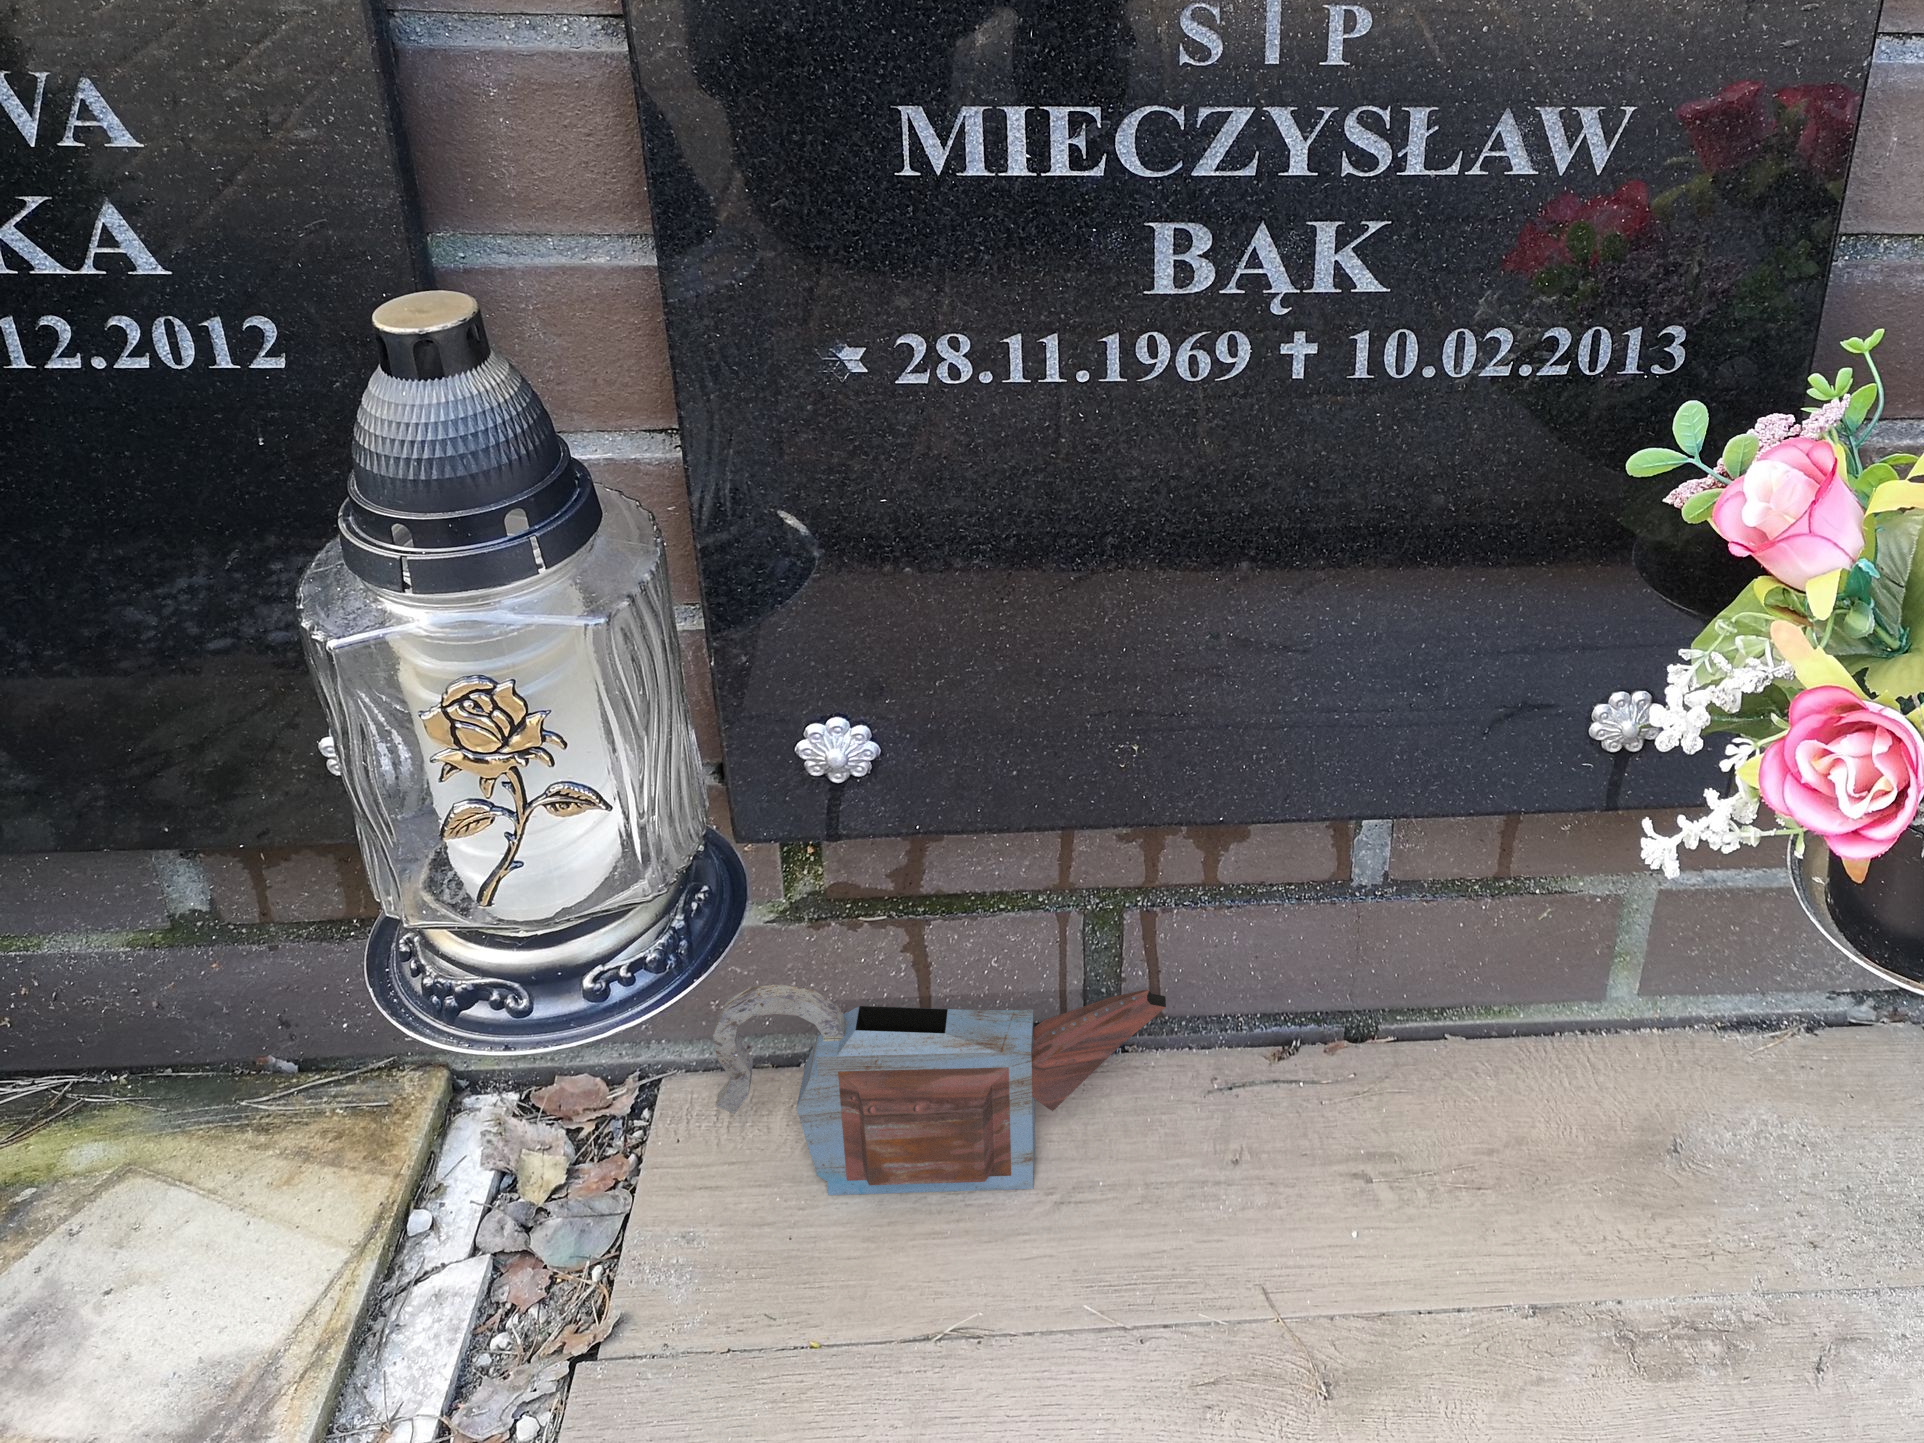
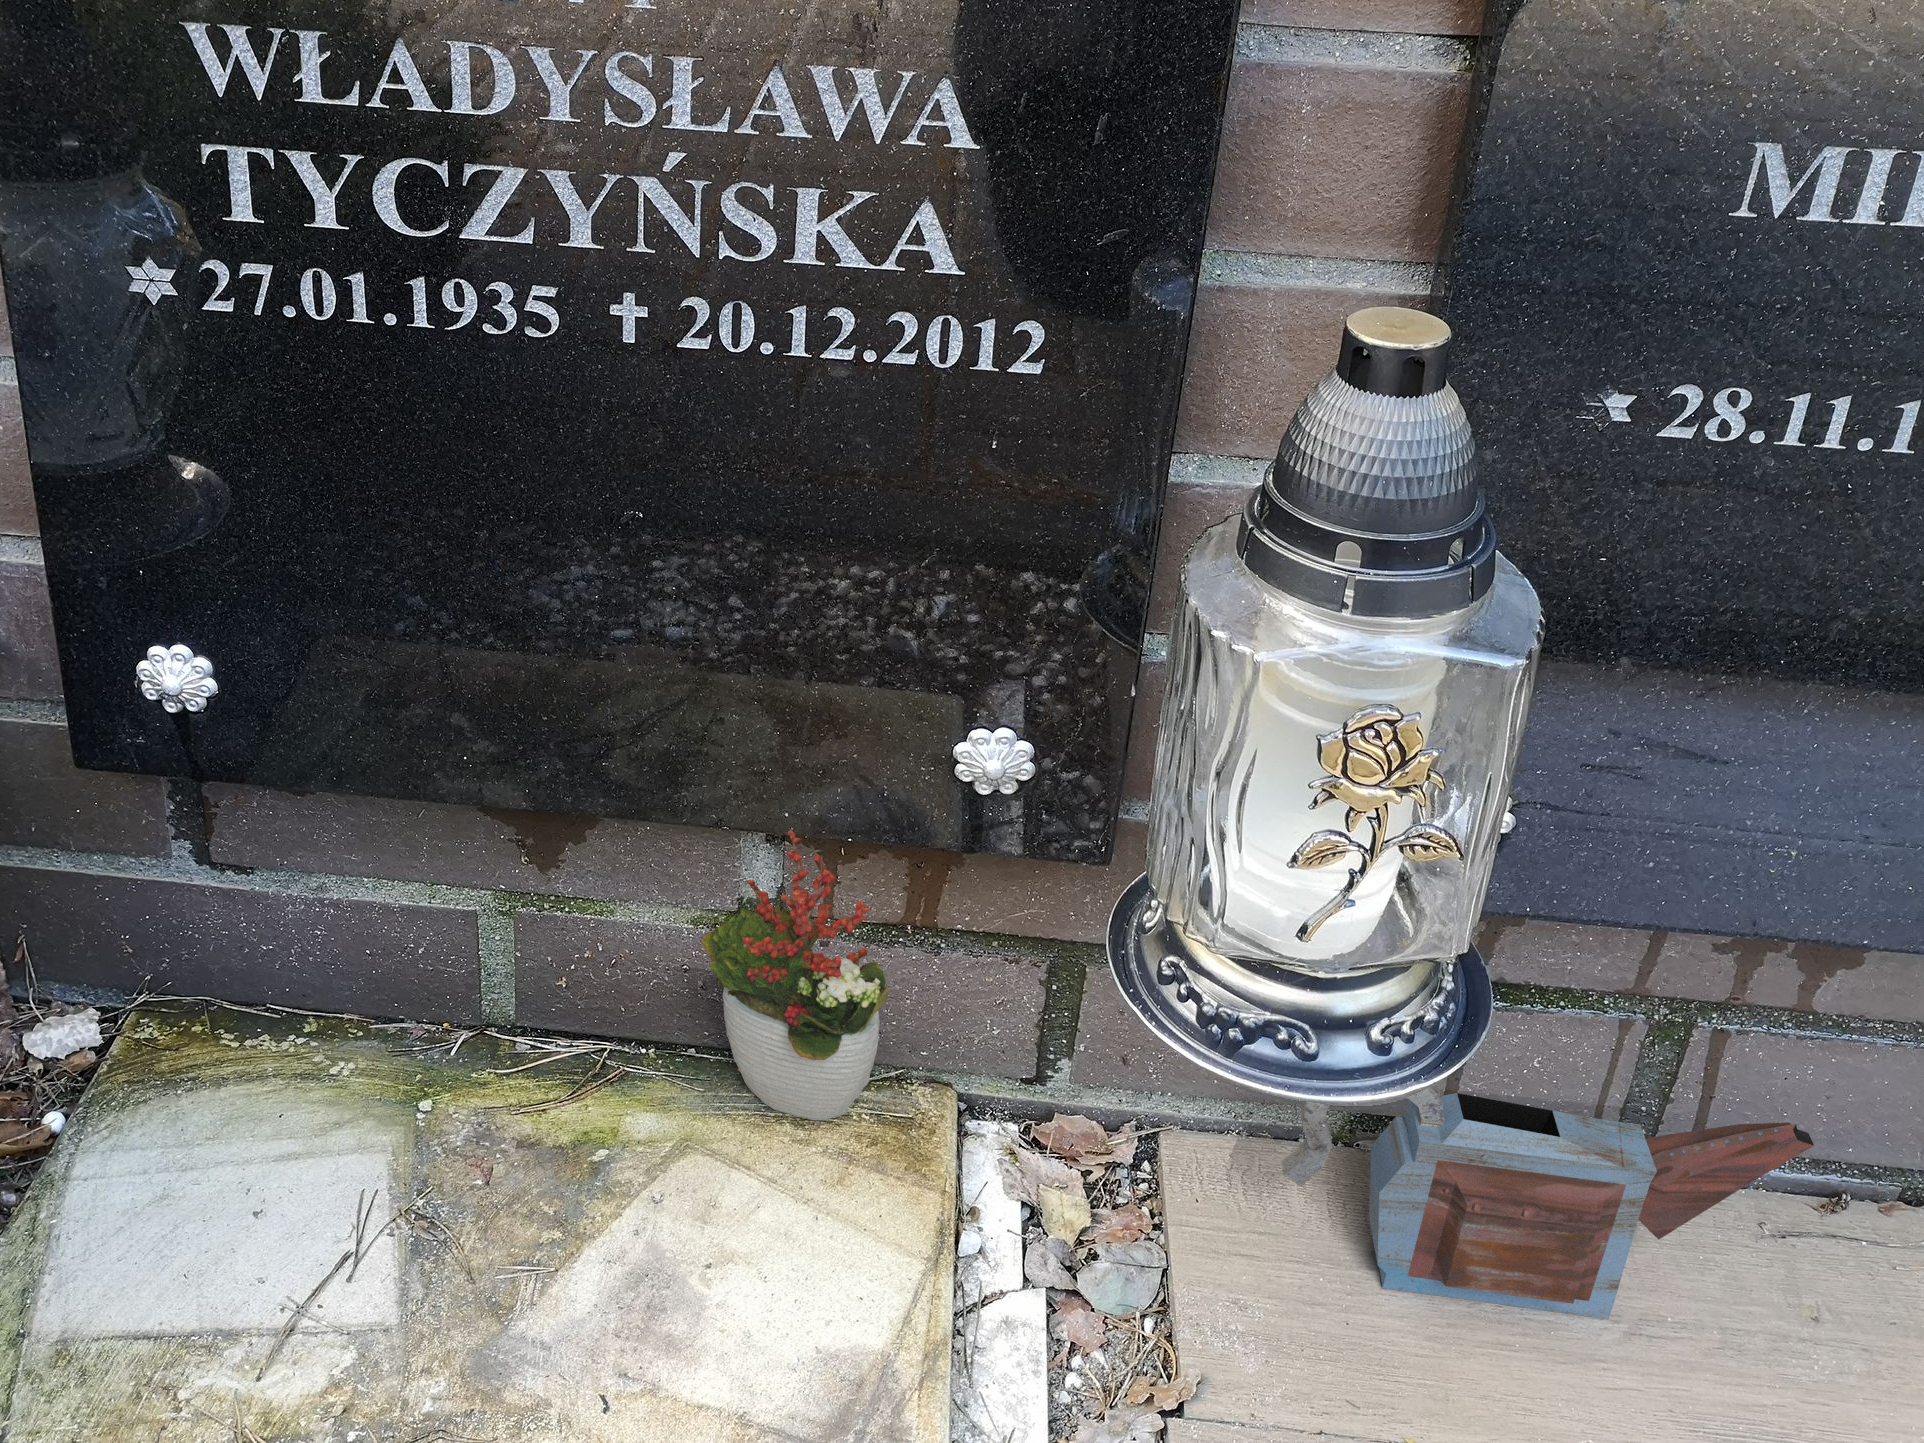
decorative plant: none [98,842,314,1124] -> present [702,830,889,1120]

